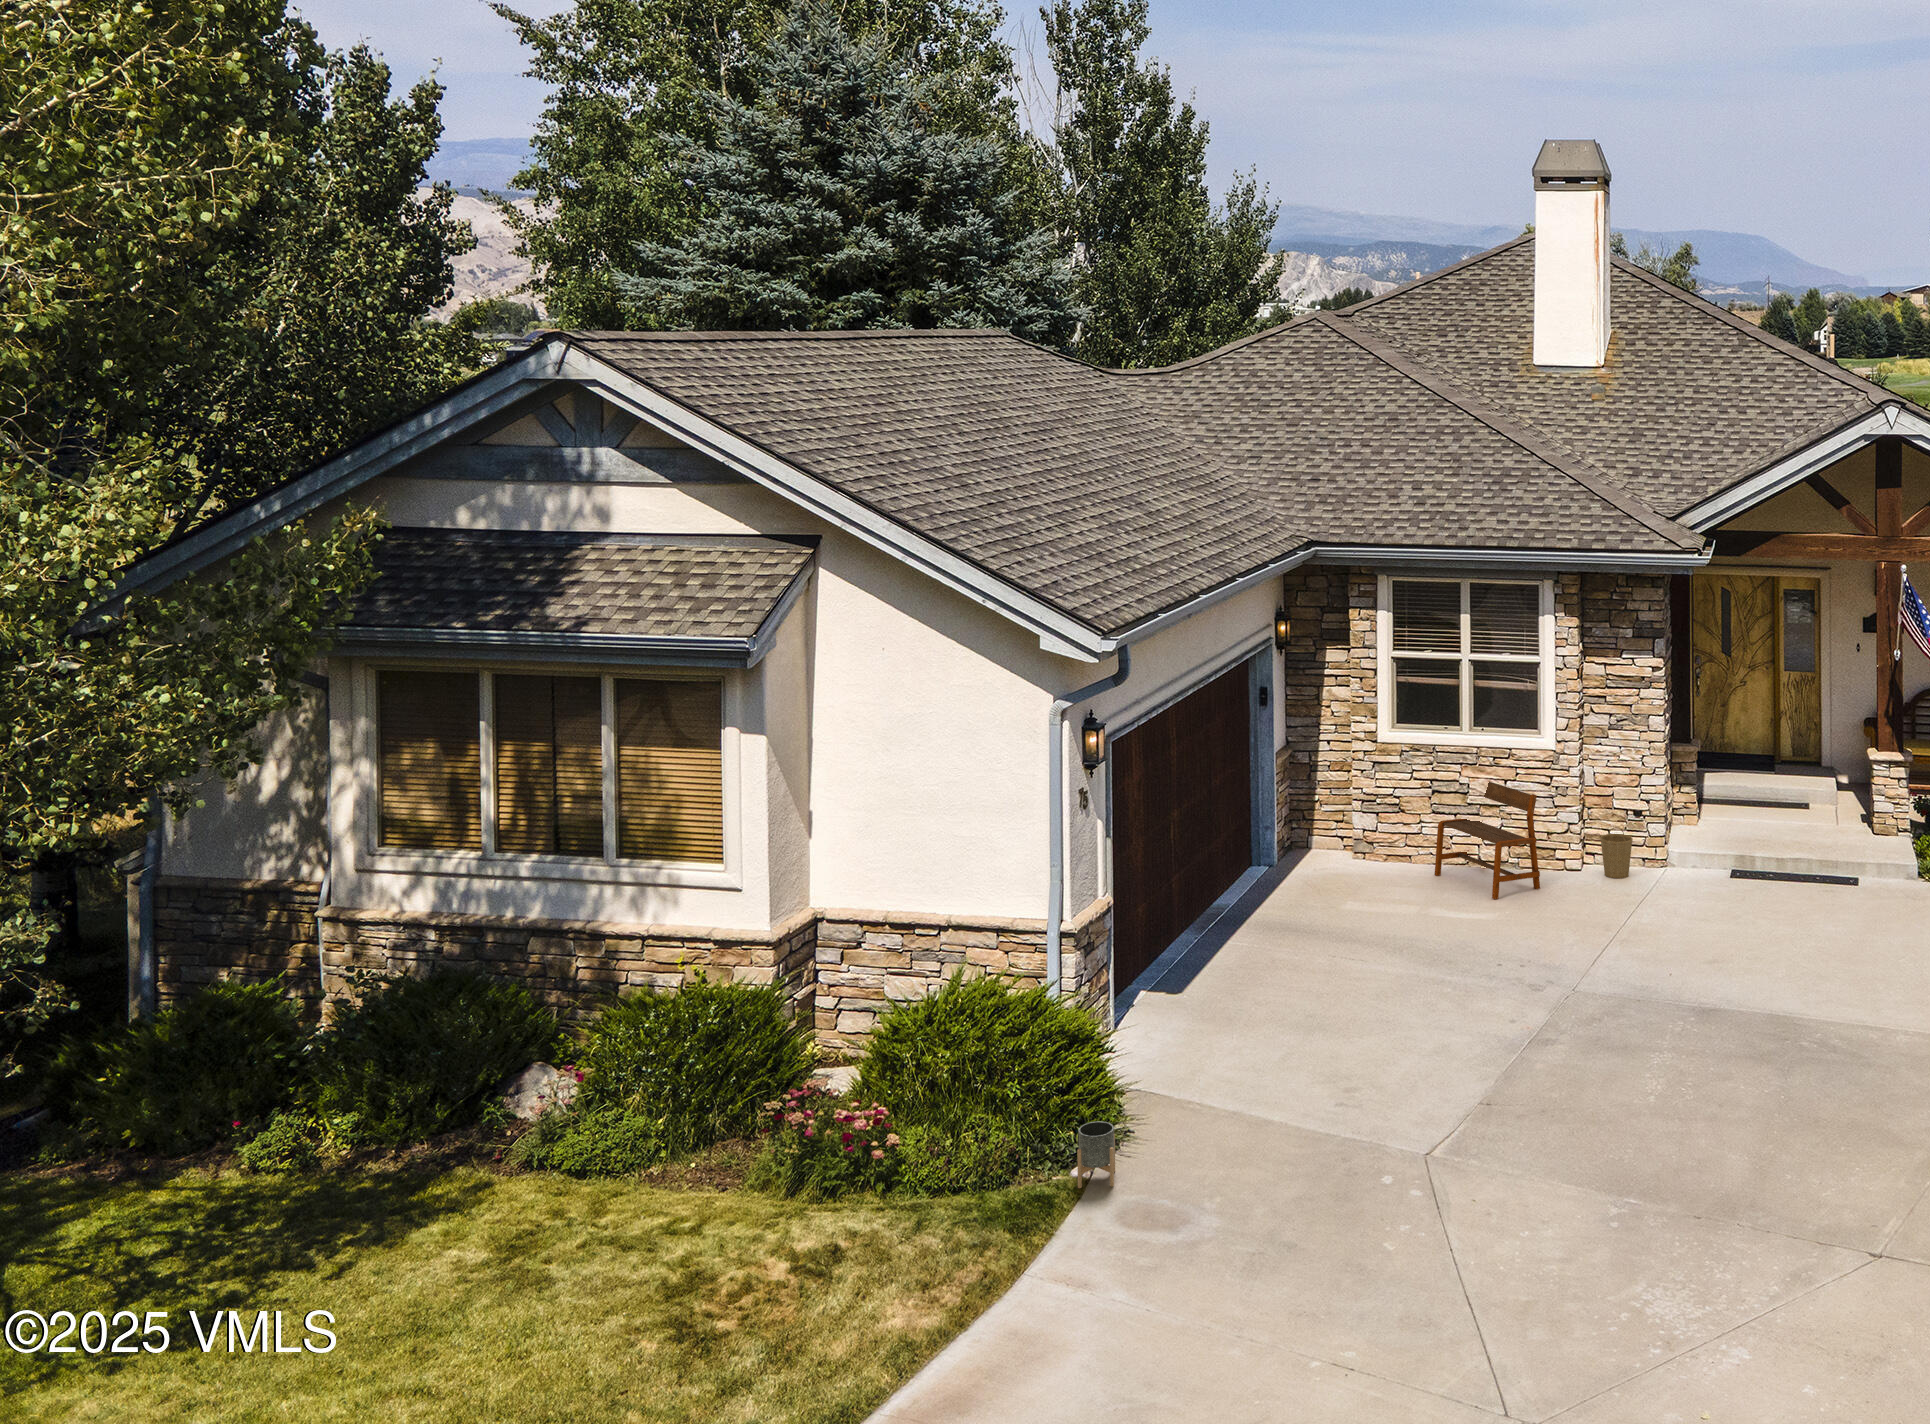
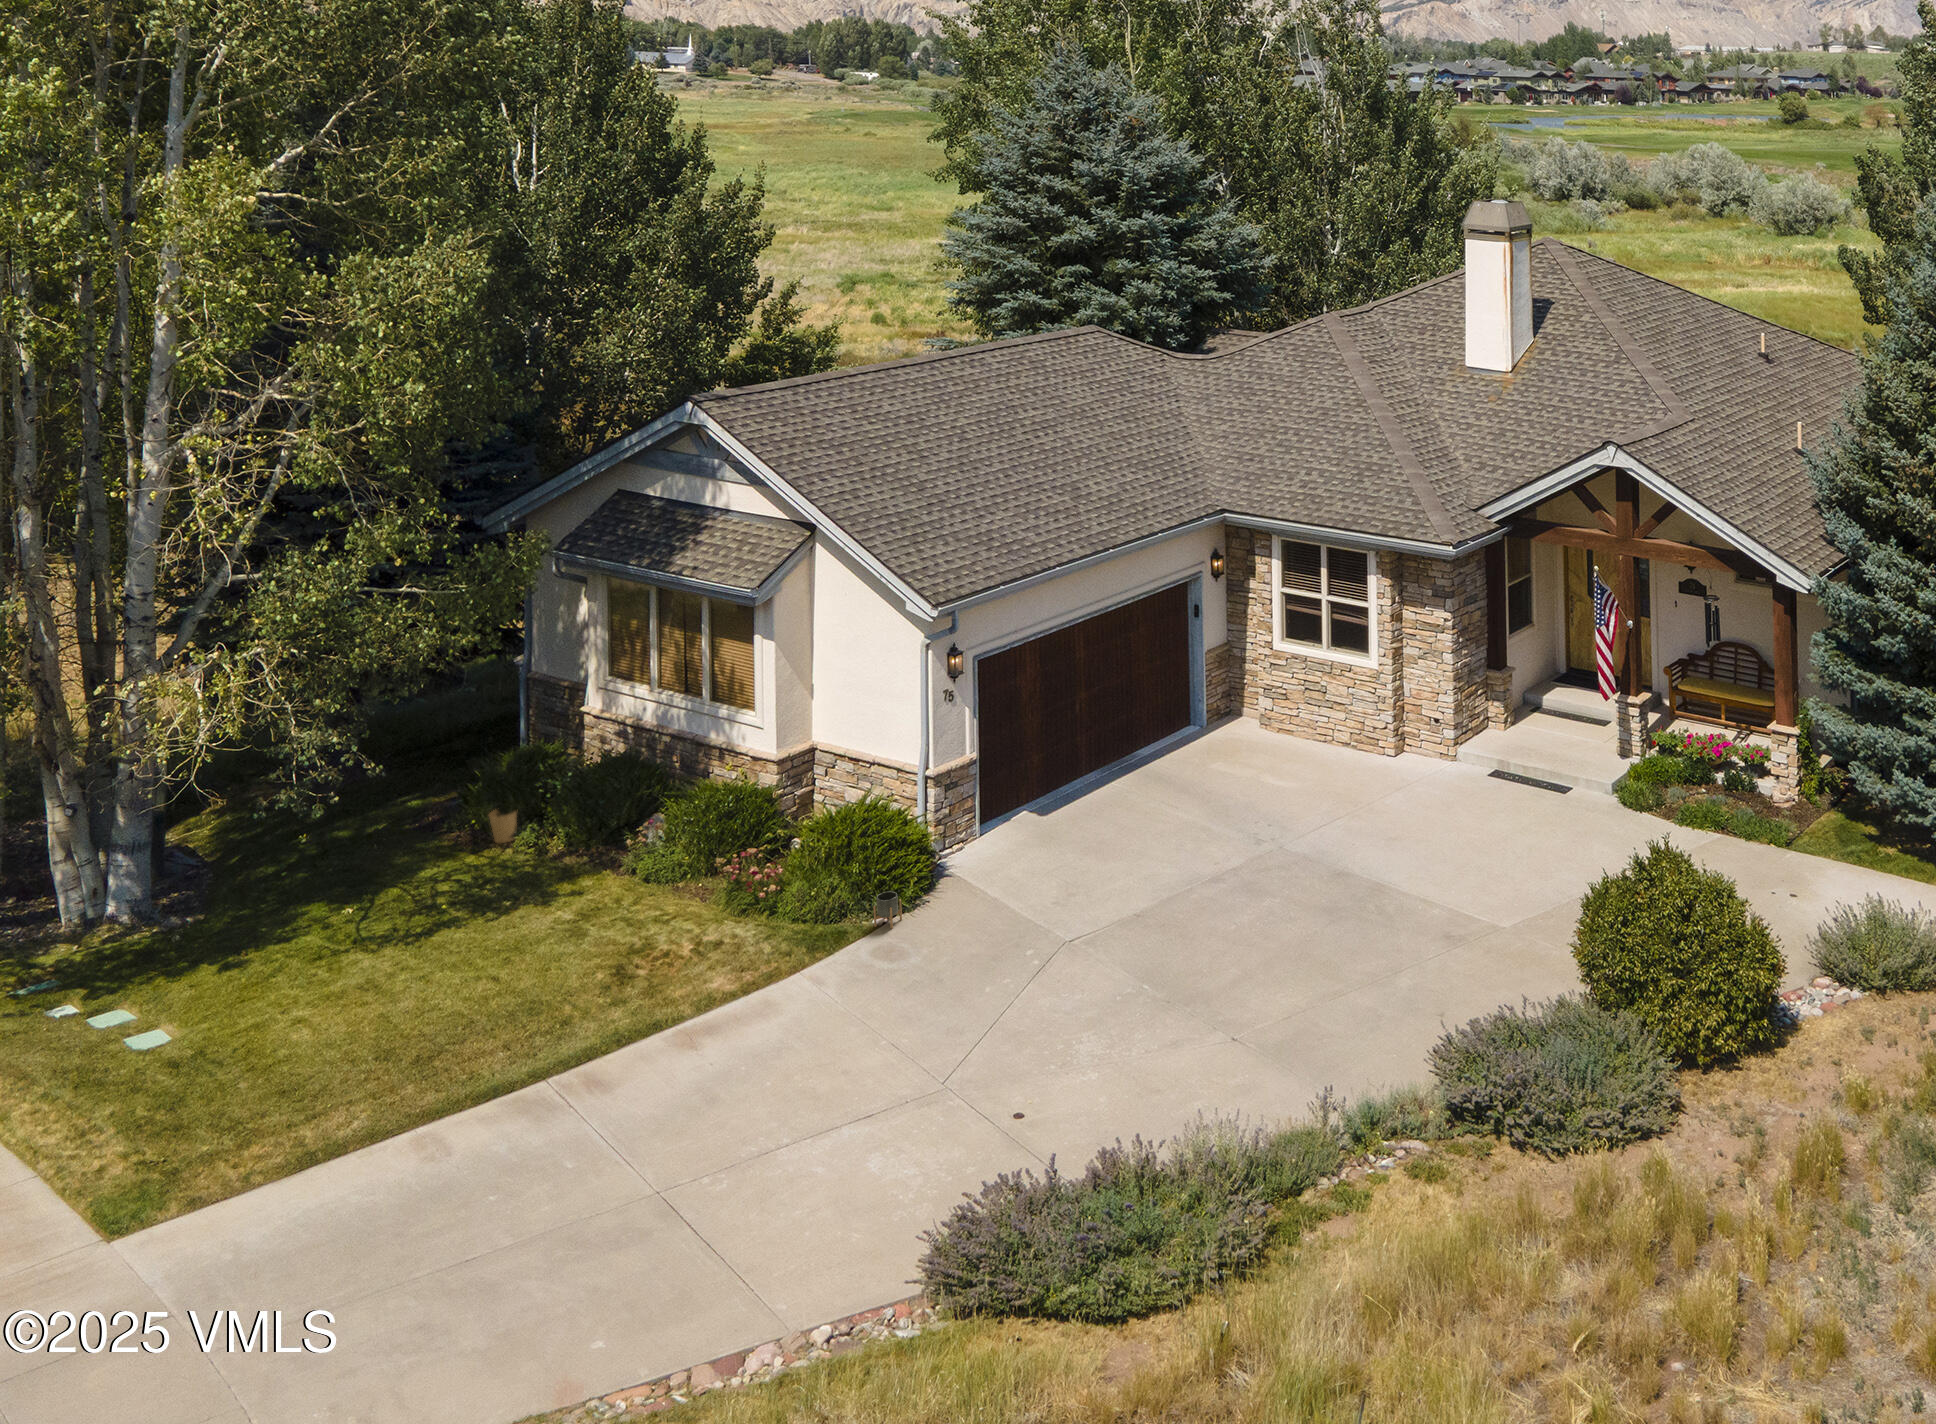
bench: present [1435,781,1540,899] -> none [1298,682,1352,769]
basket: present [1600,827,1633,879] -> present [489,810,517,843]

